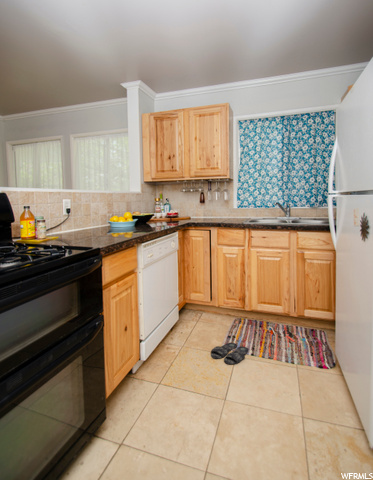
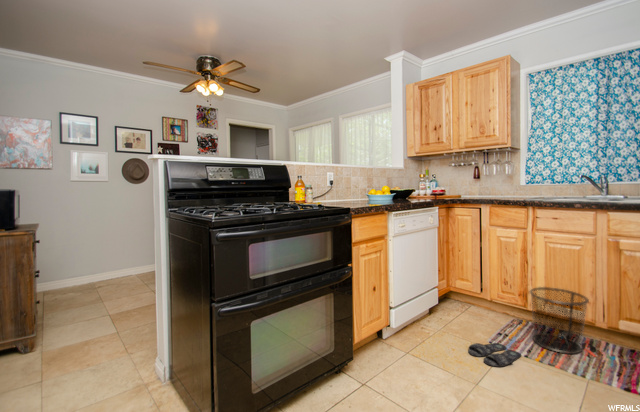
waste bin: none [250,291,288,340] -> present [530,287,589,354]

